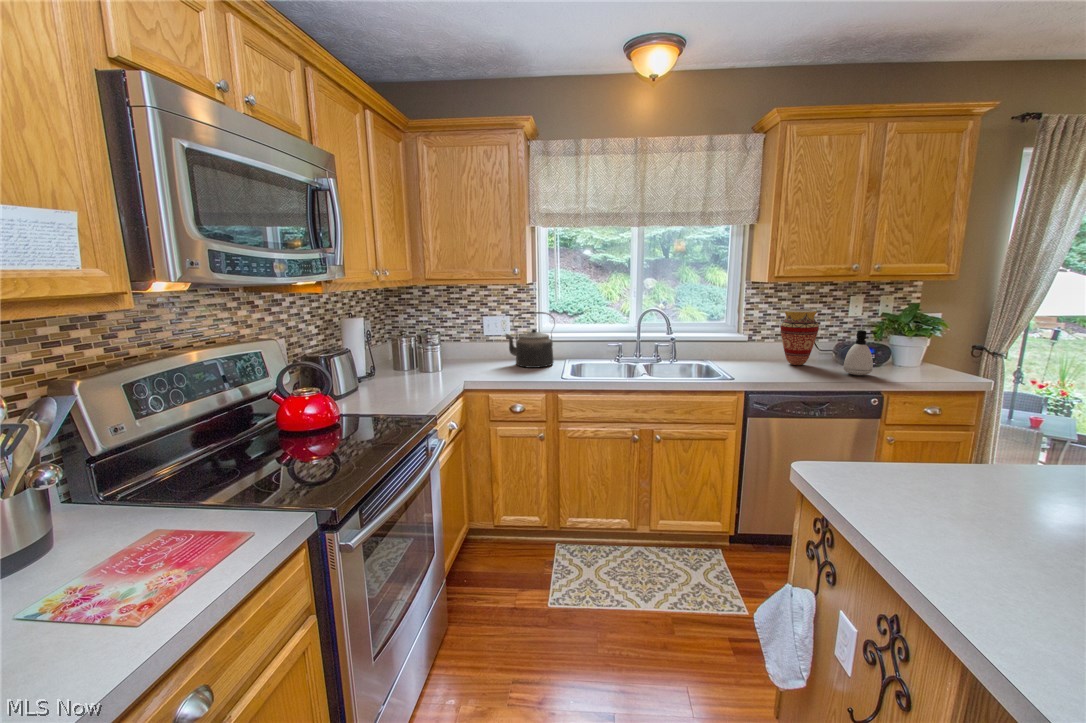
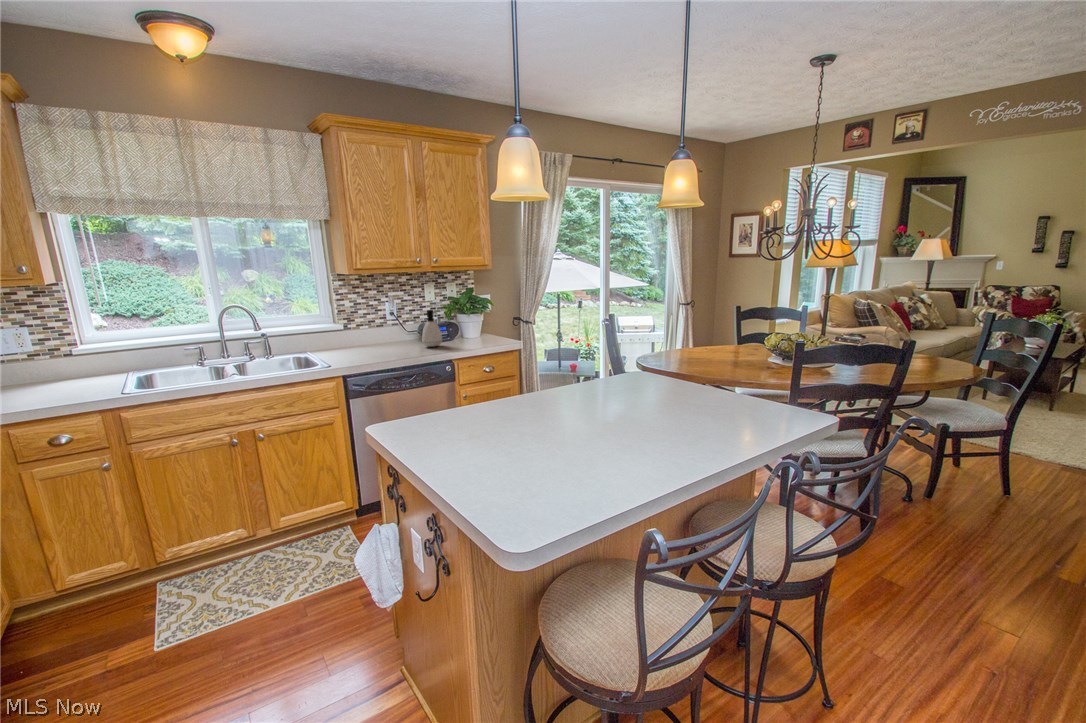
vase: present [781,309,819,365] -> none [370,296,400,346]
kettle: present [506,312,555,368] -> none [21,319,111,391]

